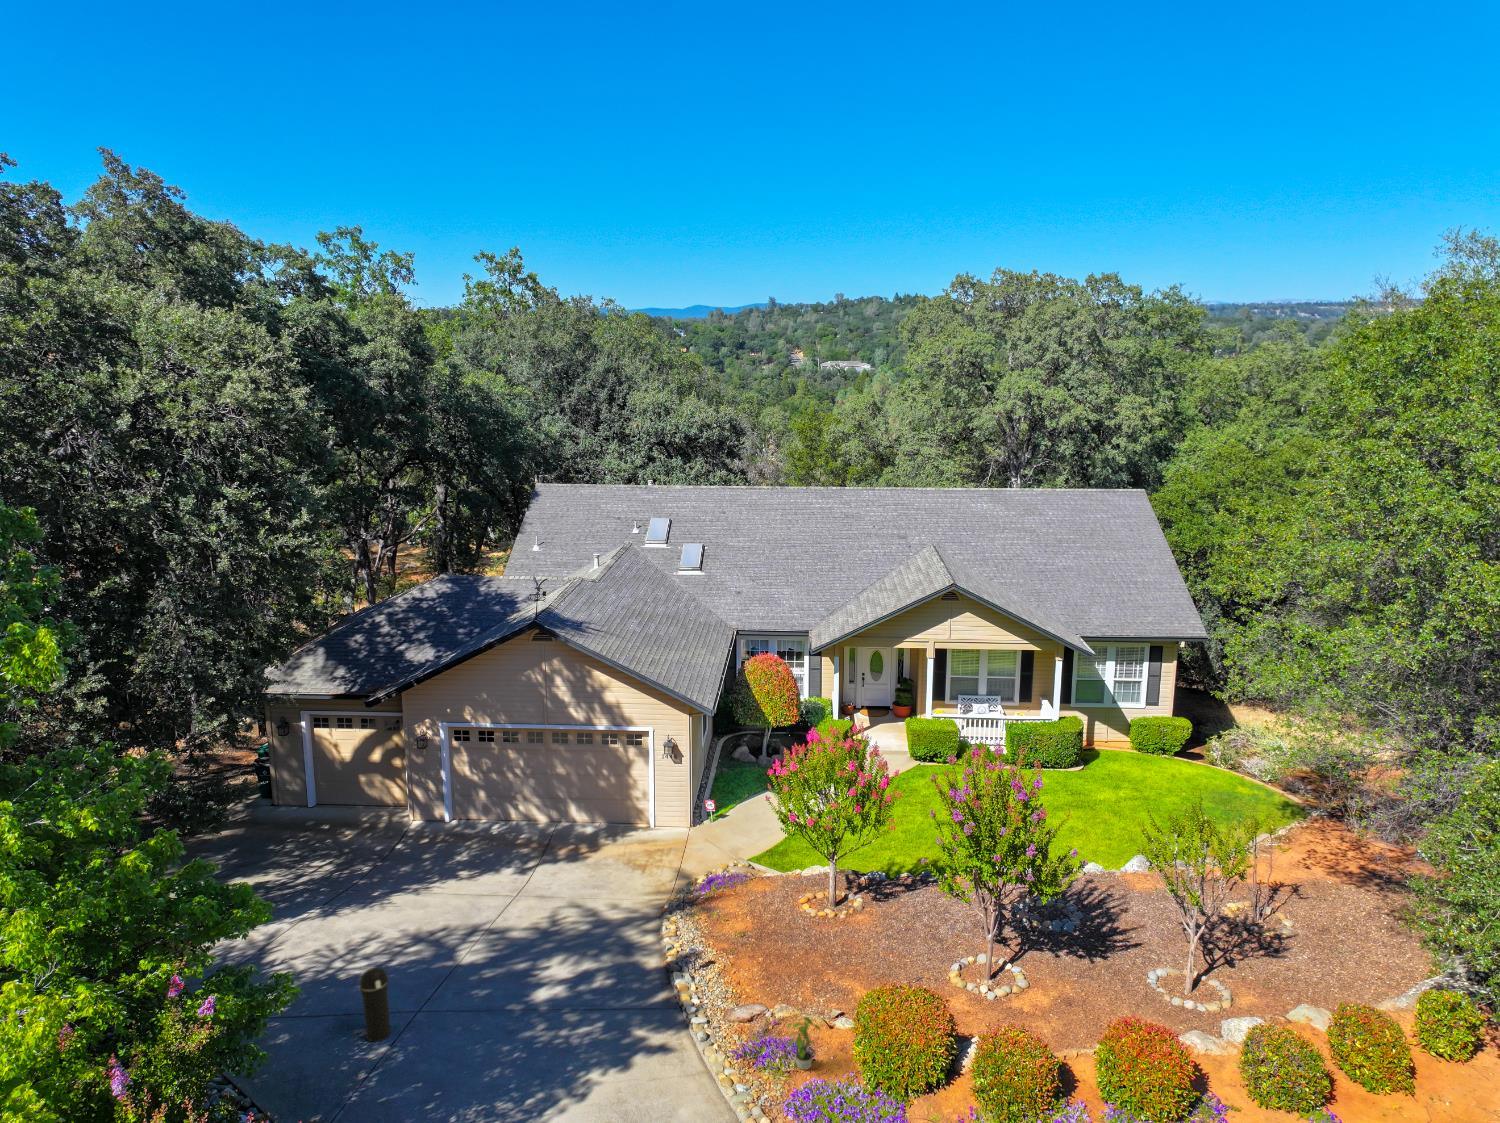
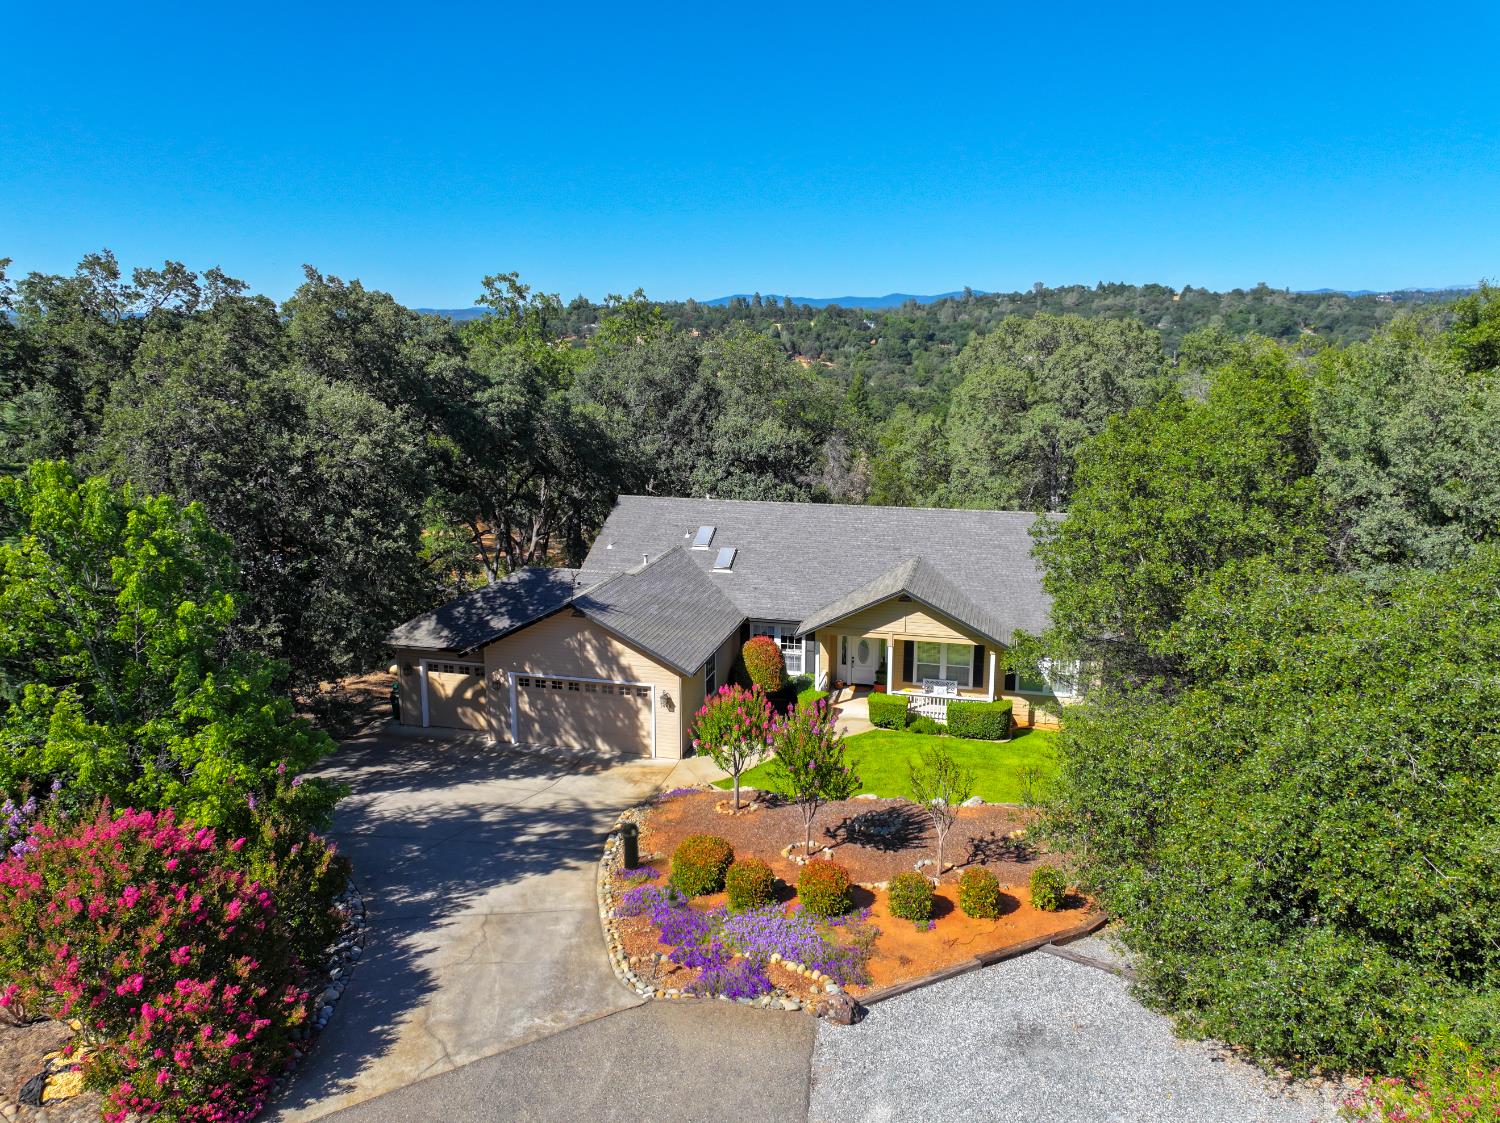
trash can: present [360,968,391,1042] -> present [622,823,640,870]

